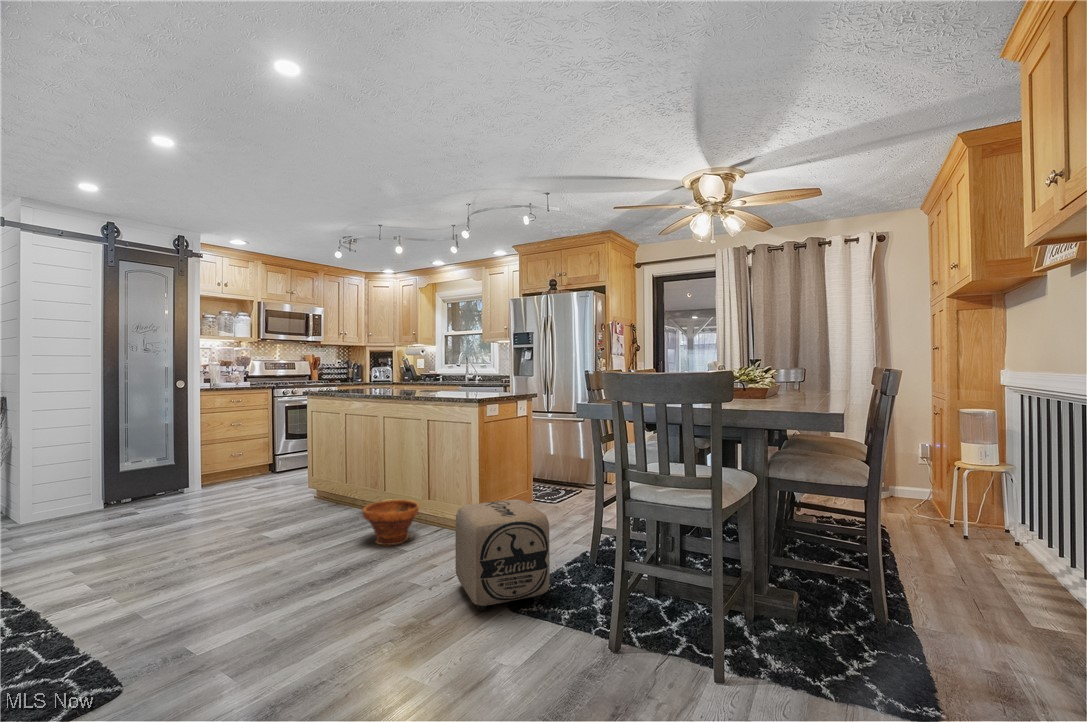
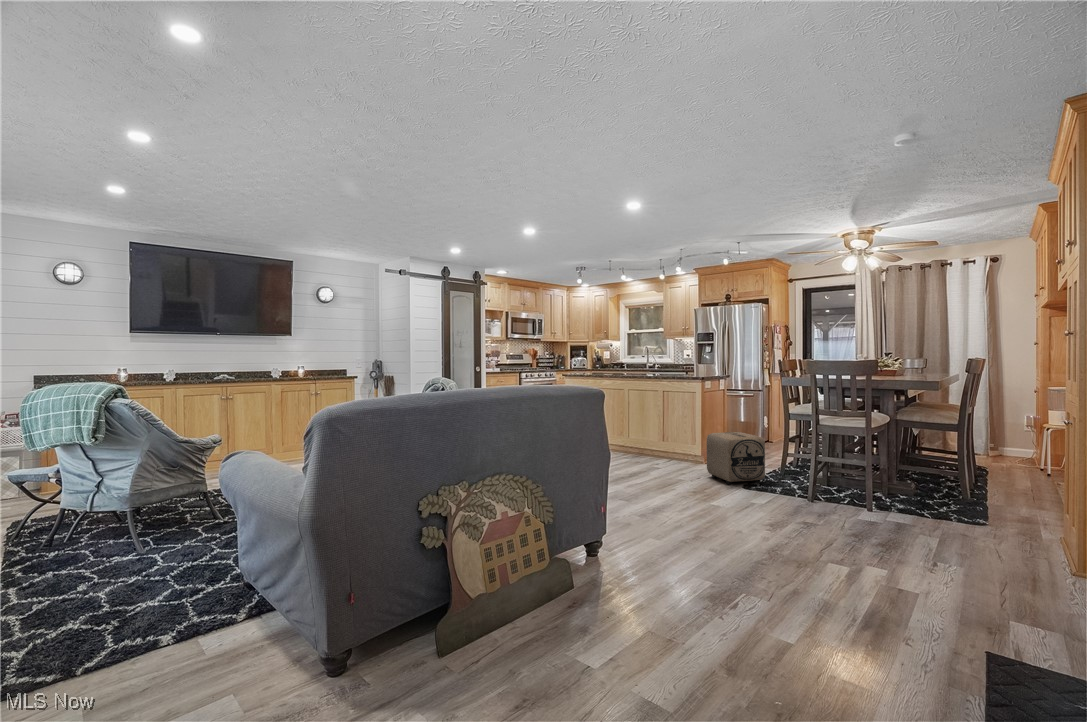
planter: present [362,499,419,545] -> none [631,438,663,462]

